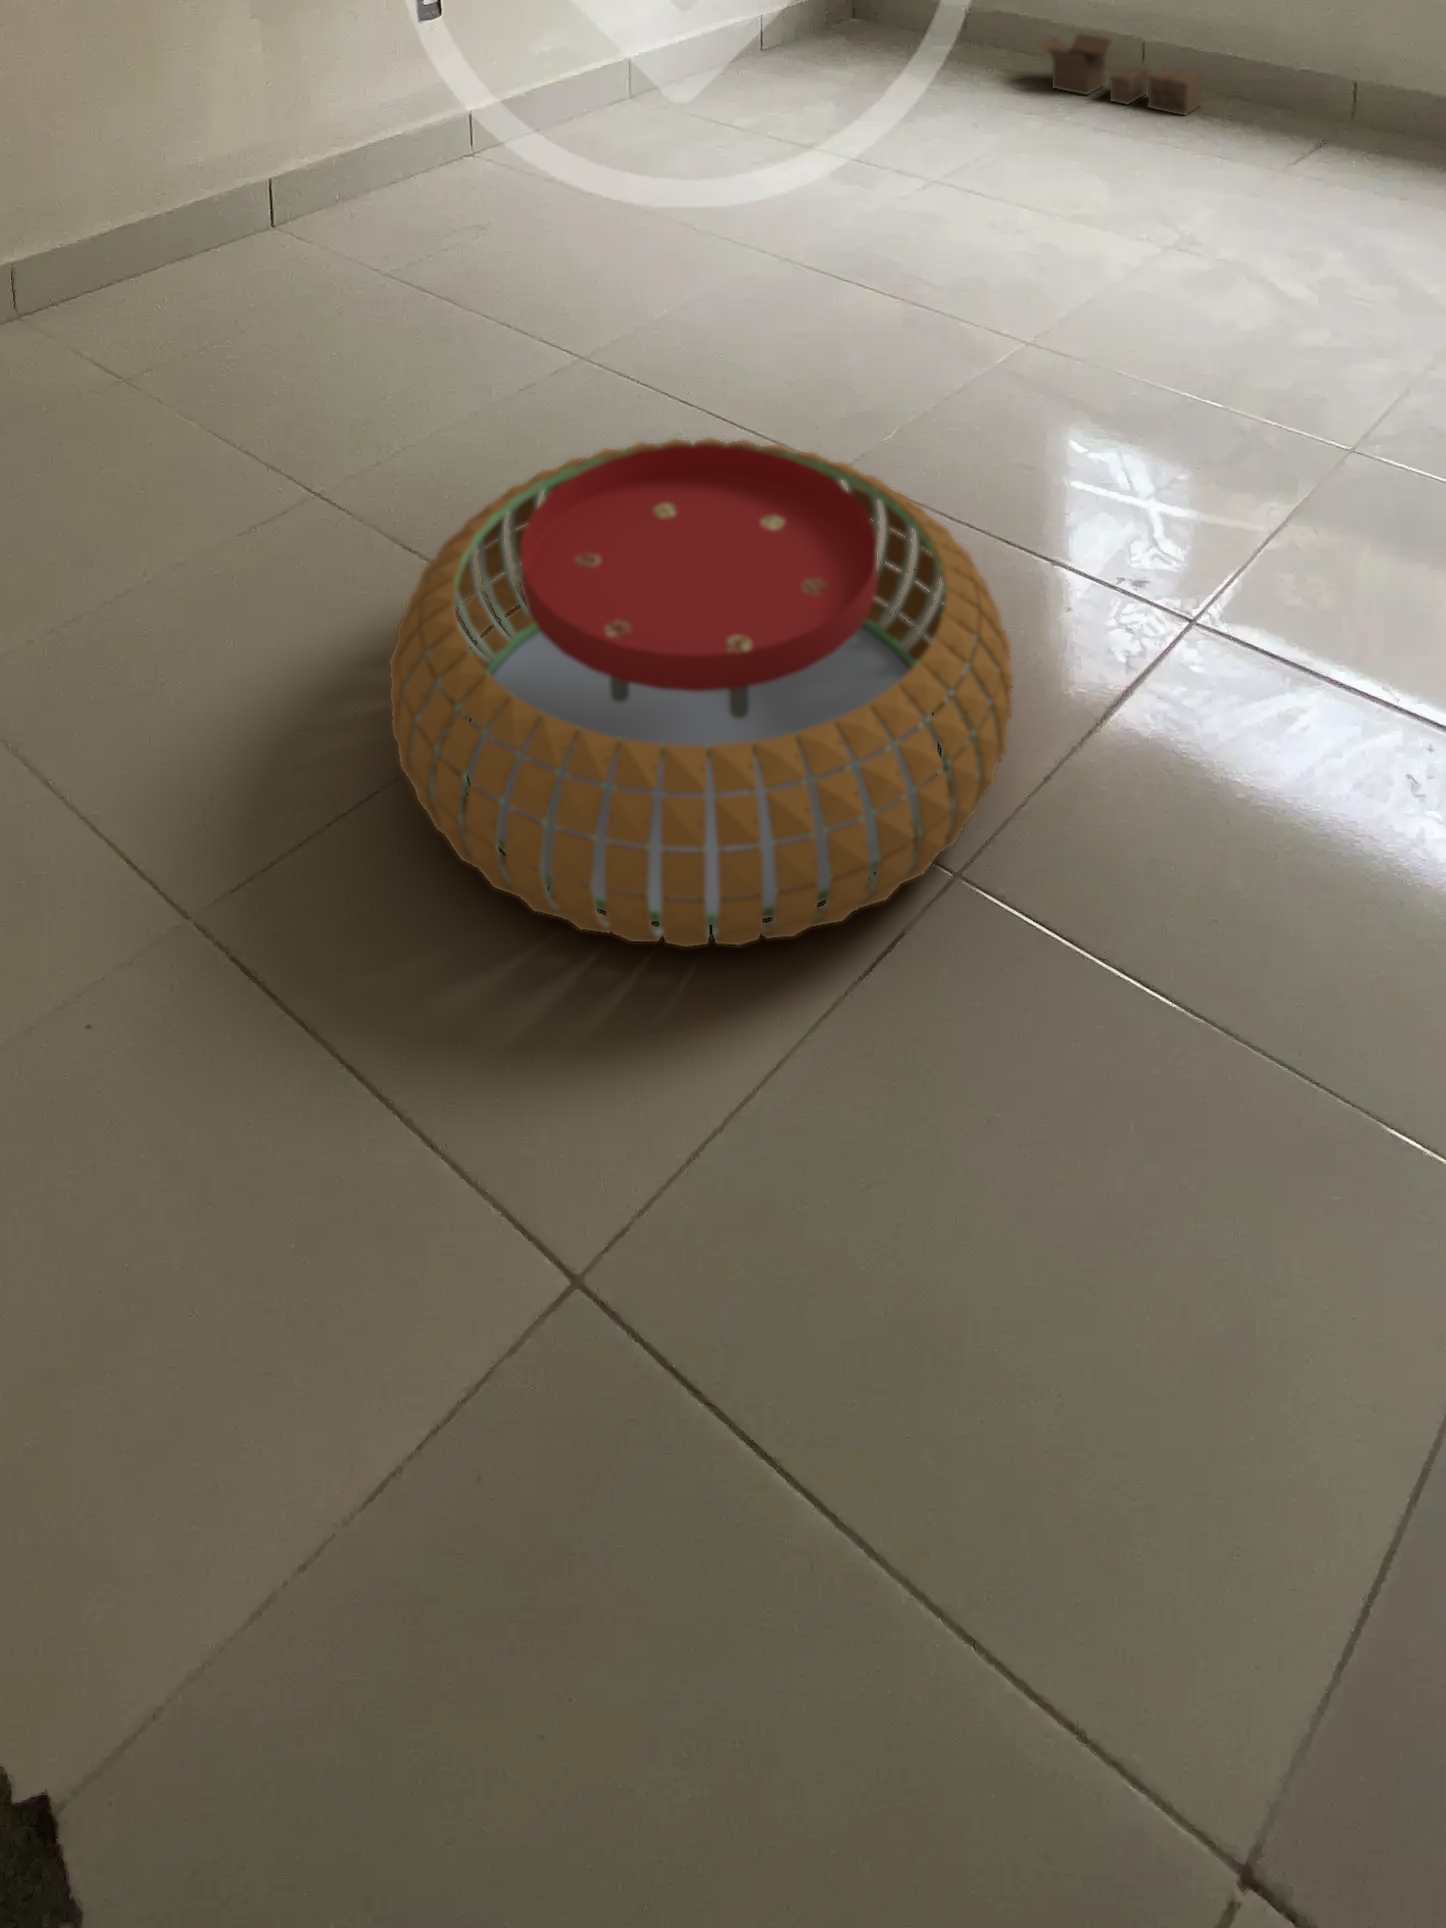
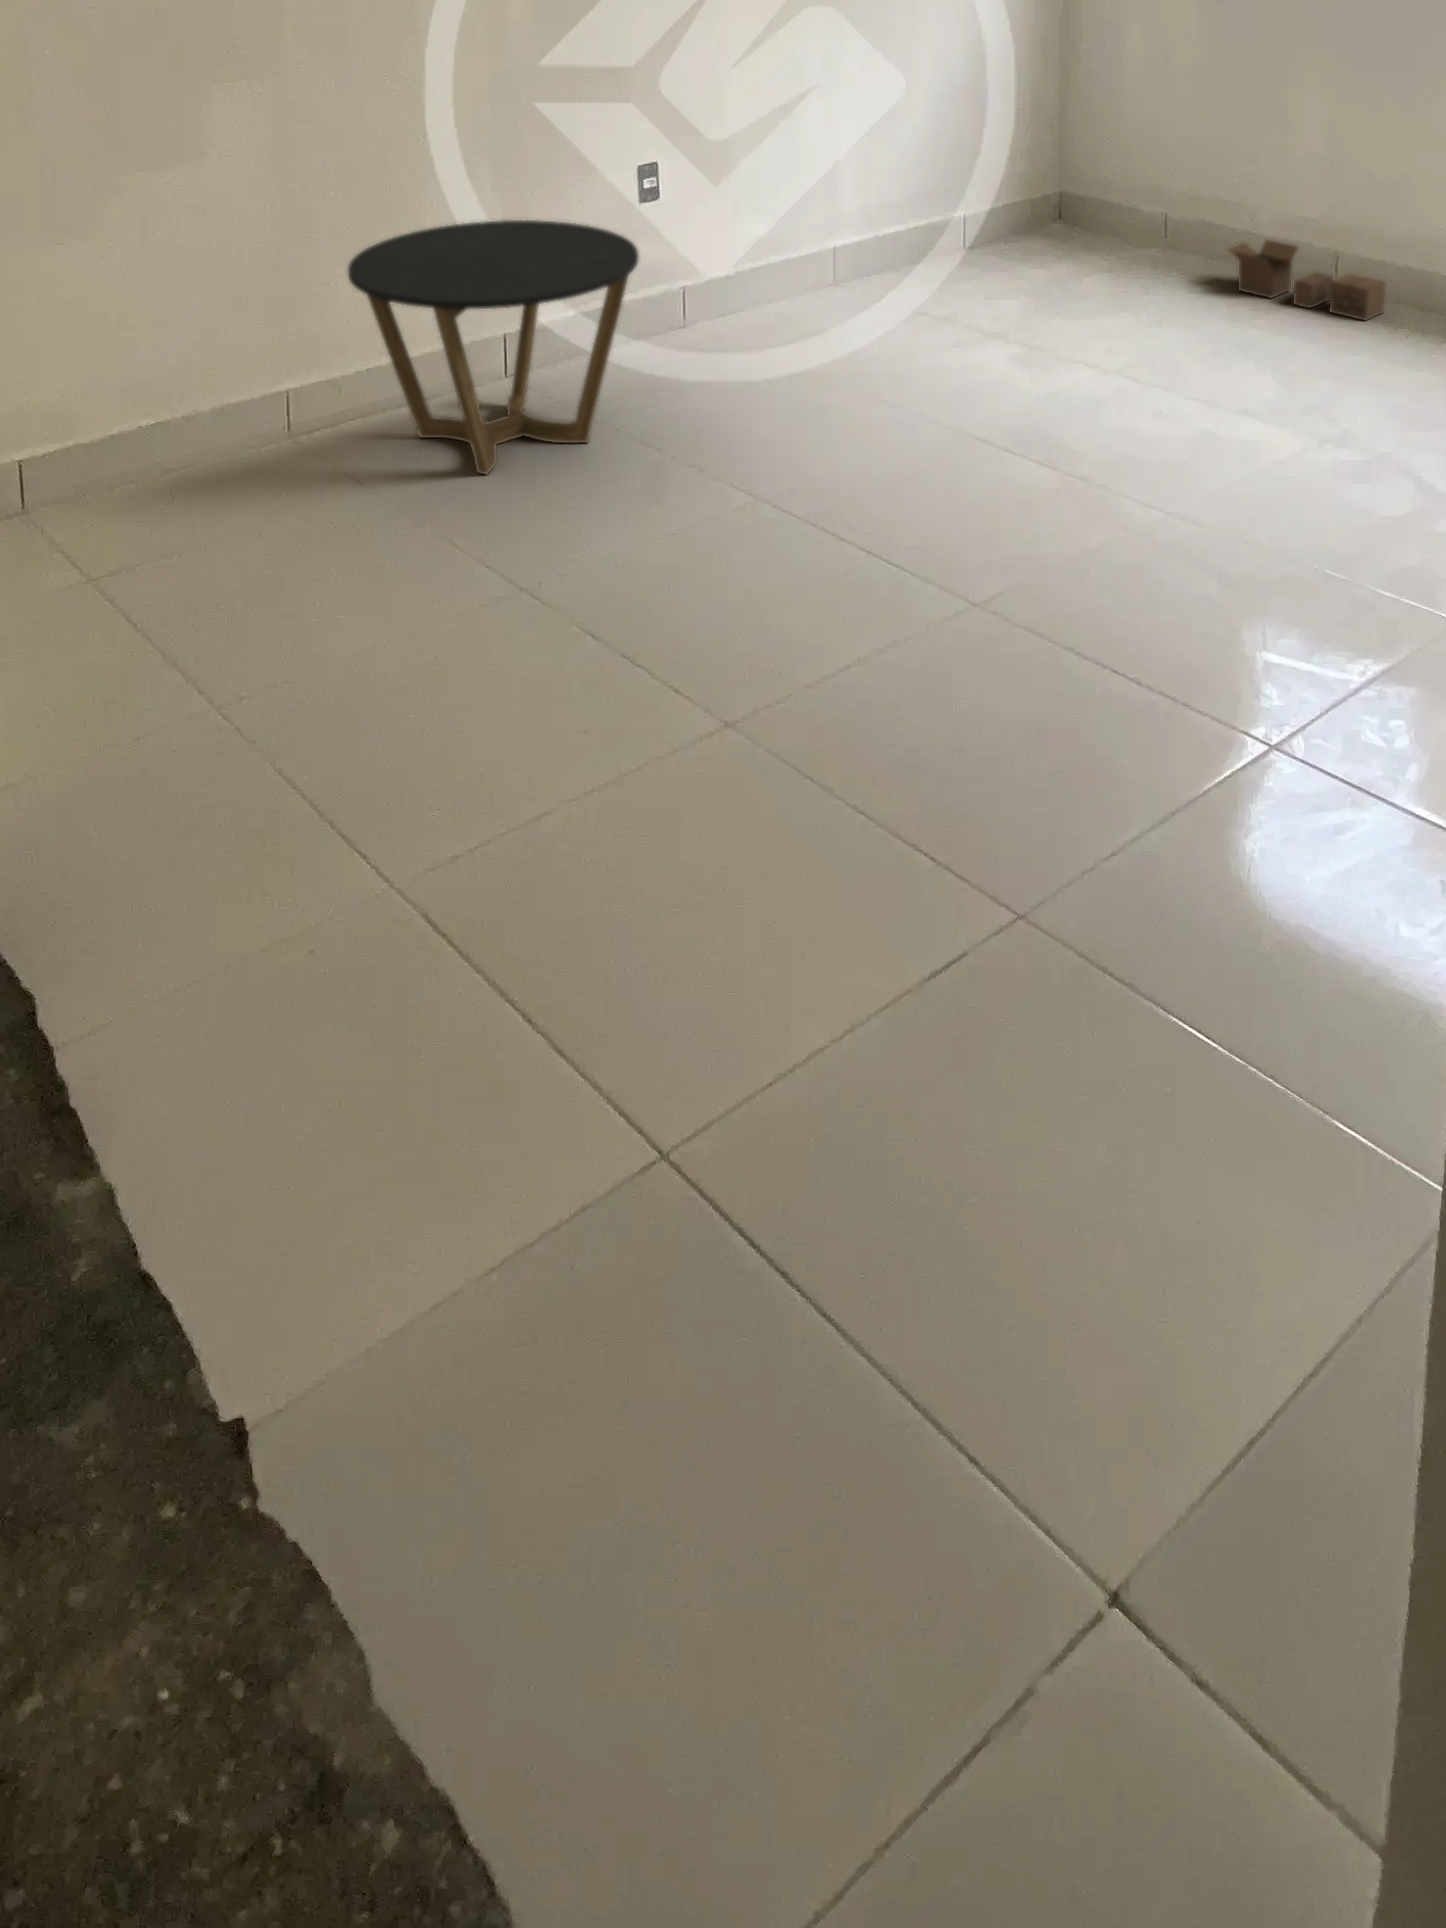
side table: none [84,51,429,352] -> present [348,220,639,475]
pouf: present [390,438,1013,947] -> none [561,550,1092,947]

